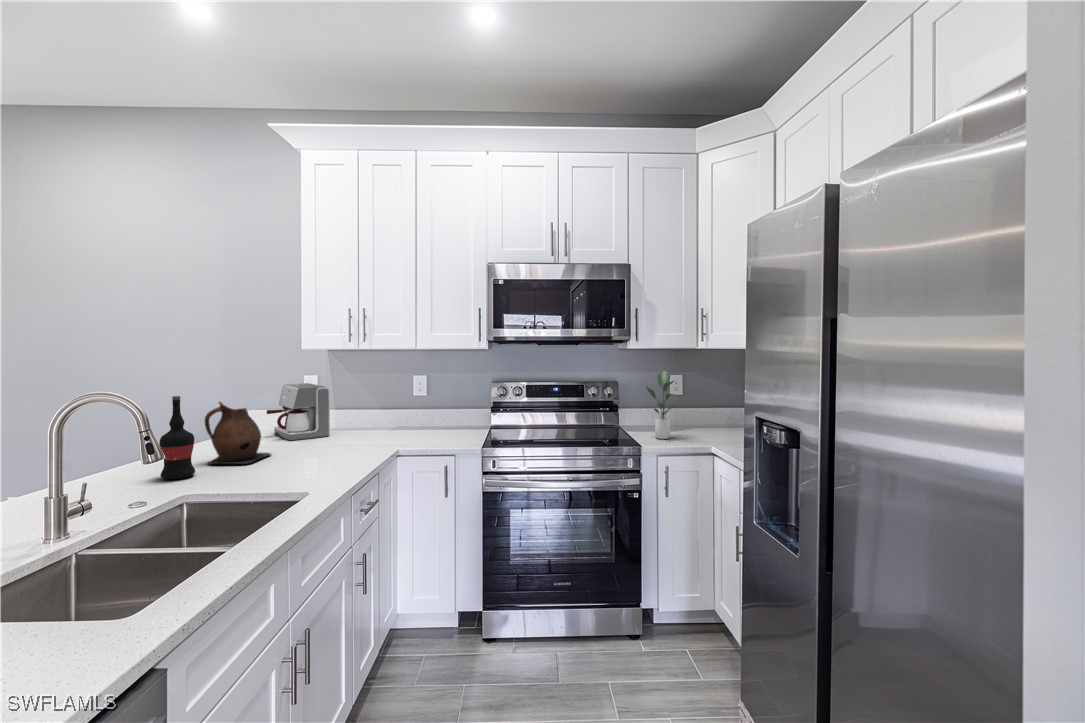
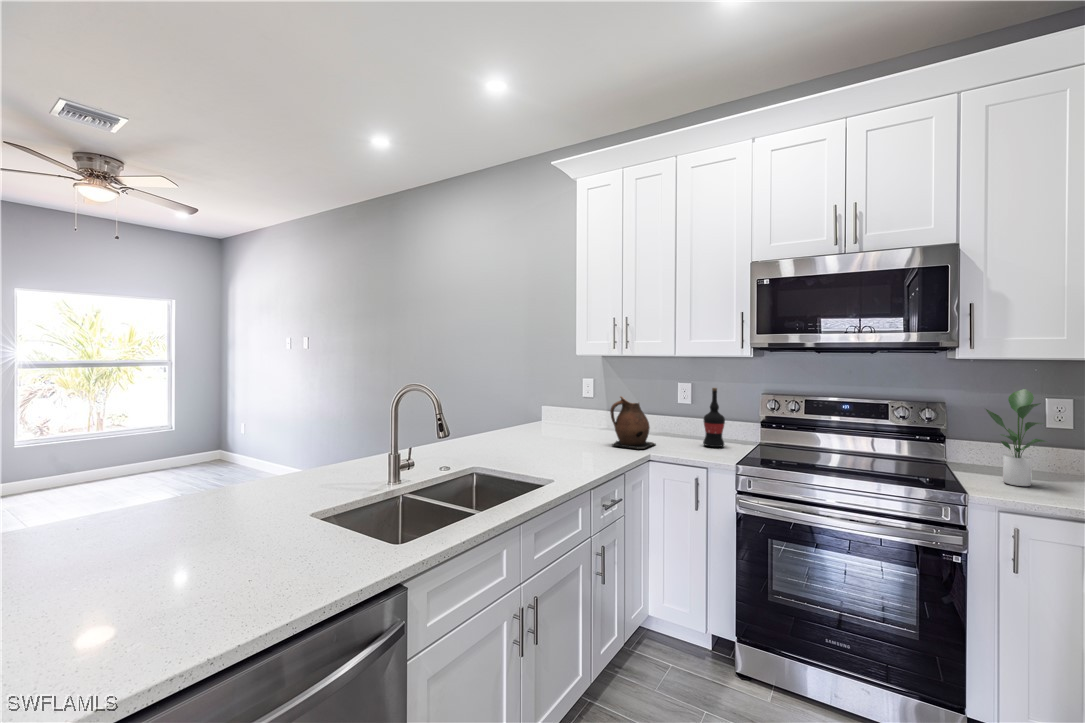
coffee maker: present [267,383,330,441] -> none [551,386,599,435]
wine bottle: present [159,396,195,479] -> present [703,388,725,447]
ceramic pitcher: present [205,402,271,465] -> present [610,397,655,449]

